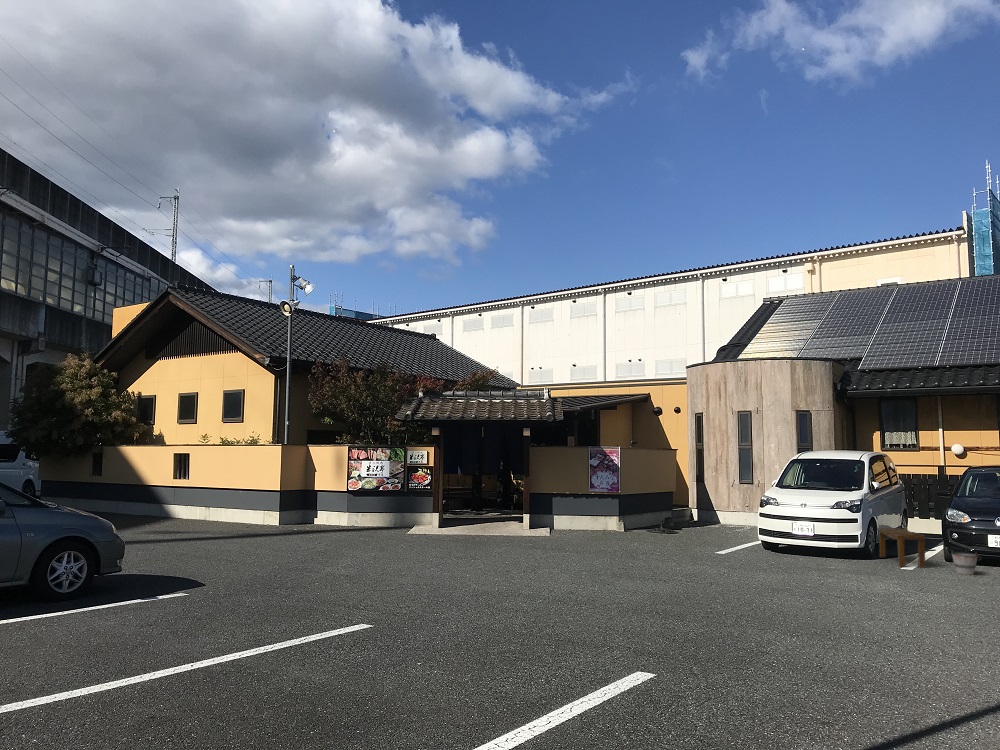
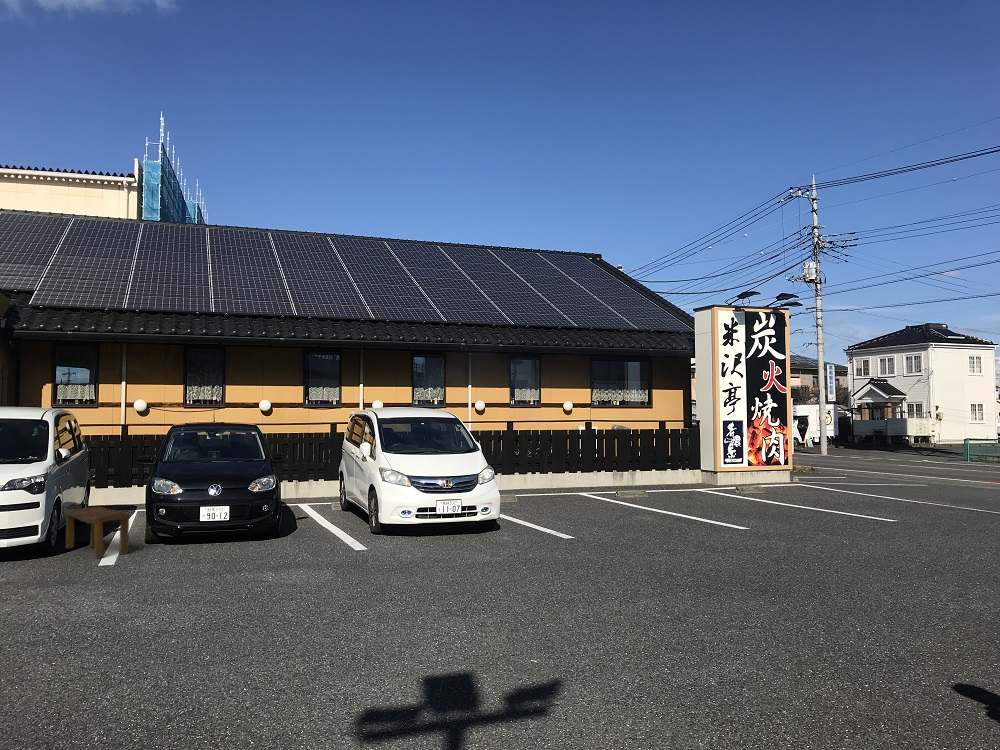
bucket: present [951,550,982,575] -> none [161,526,195,555]

